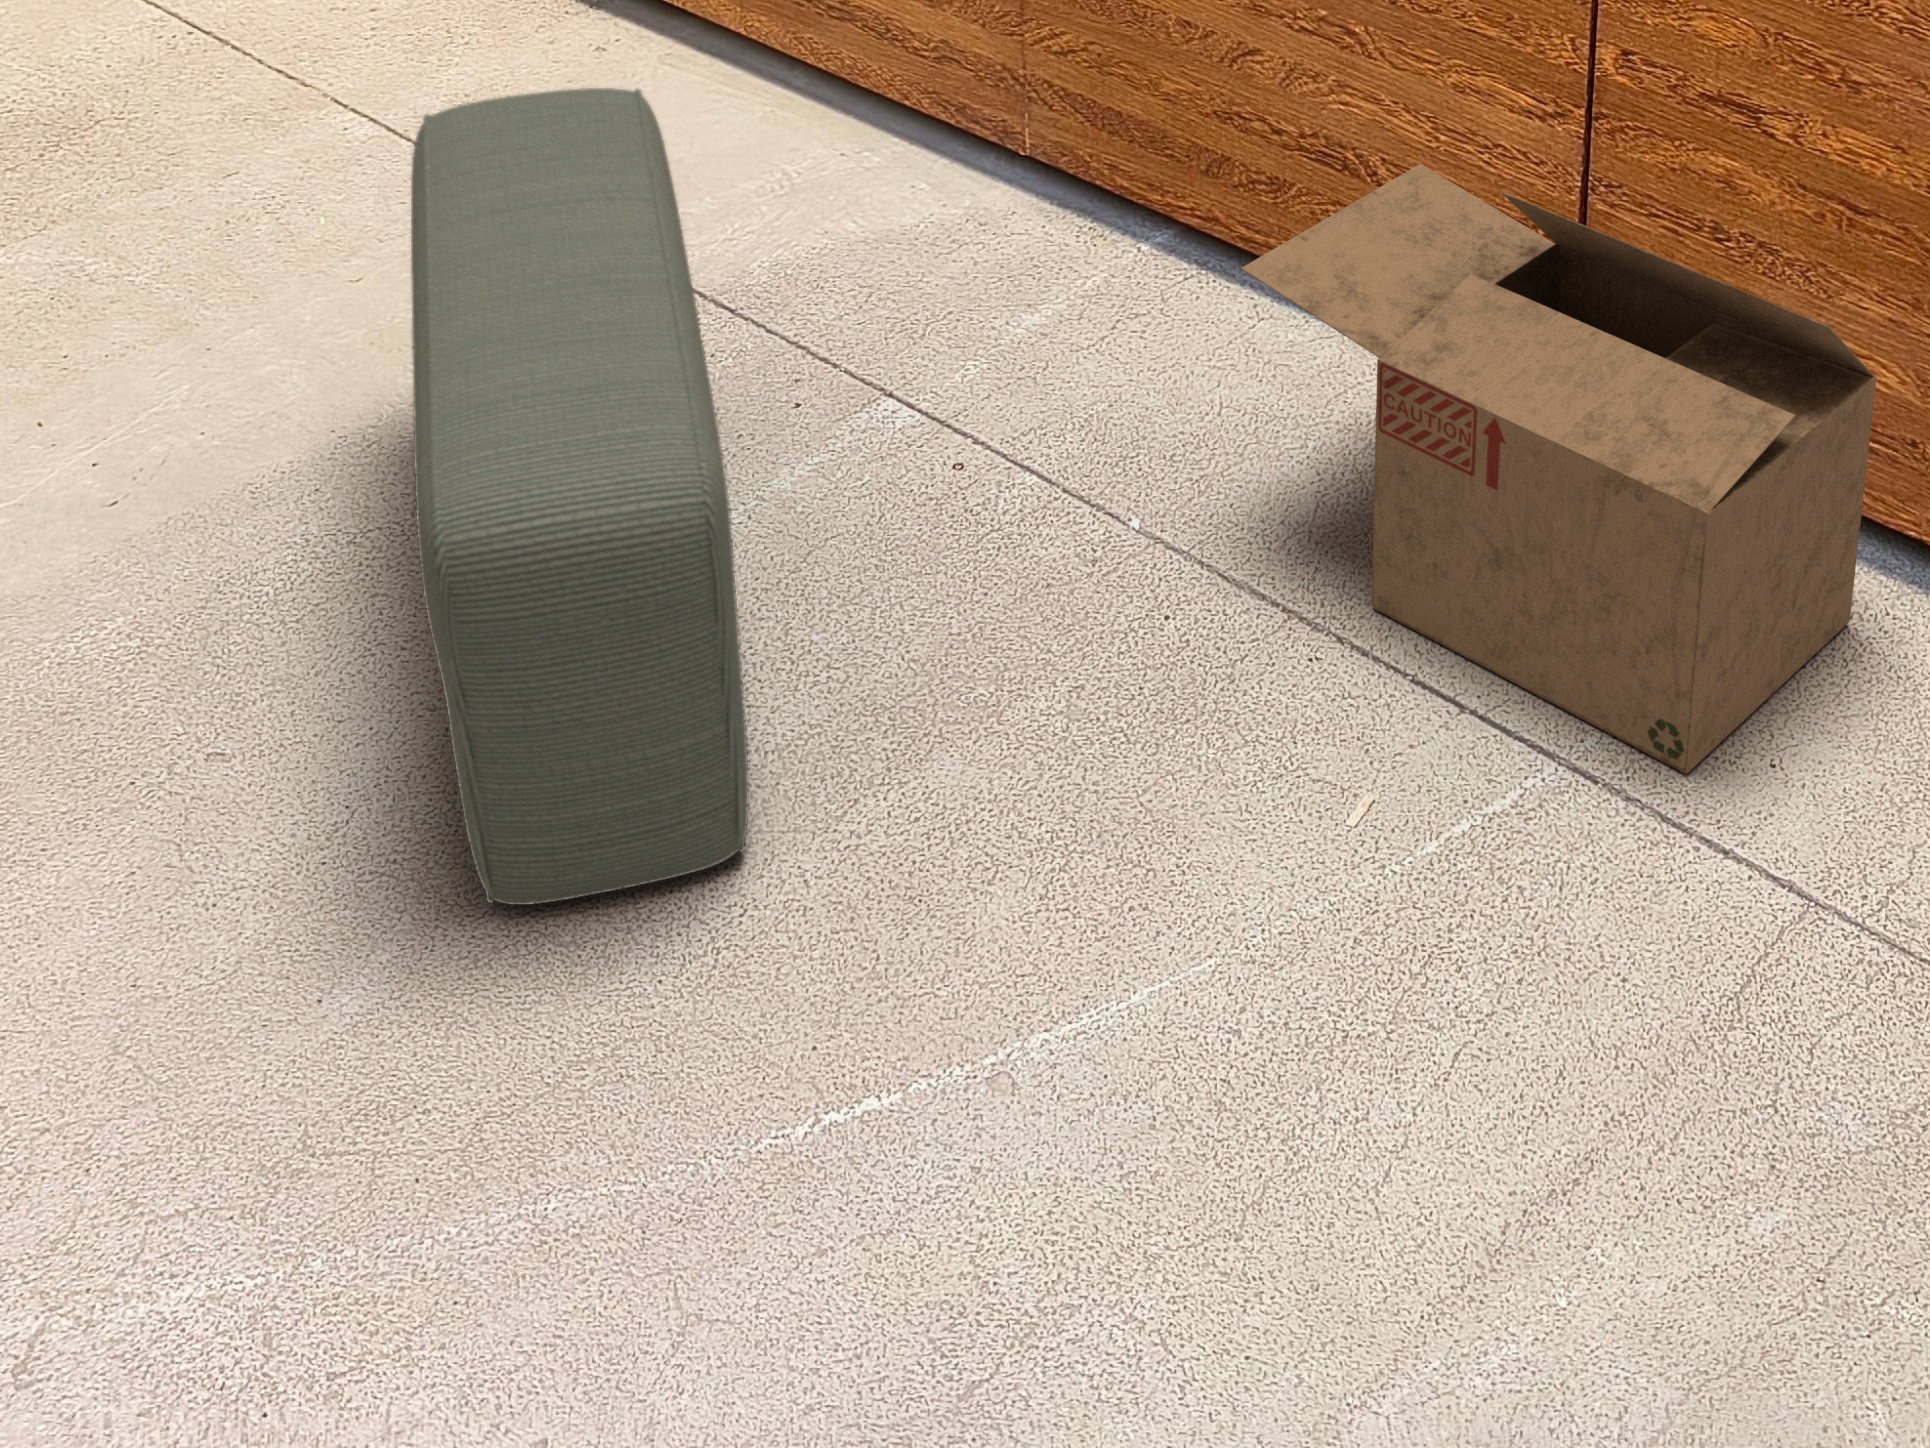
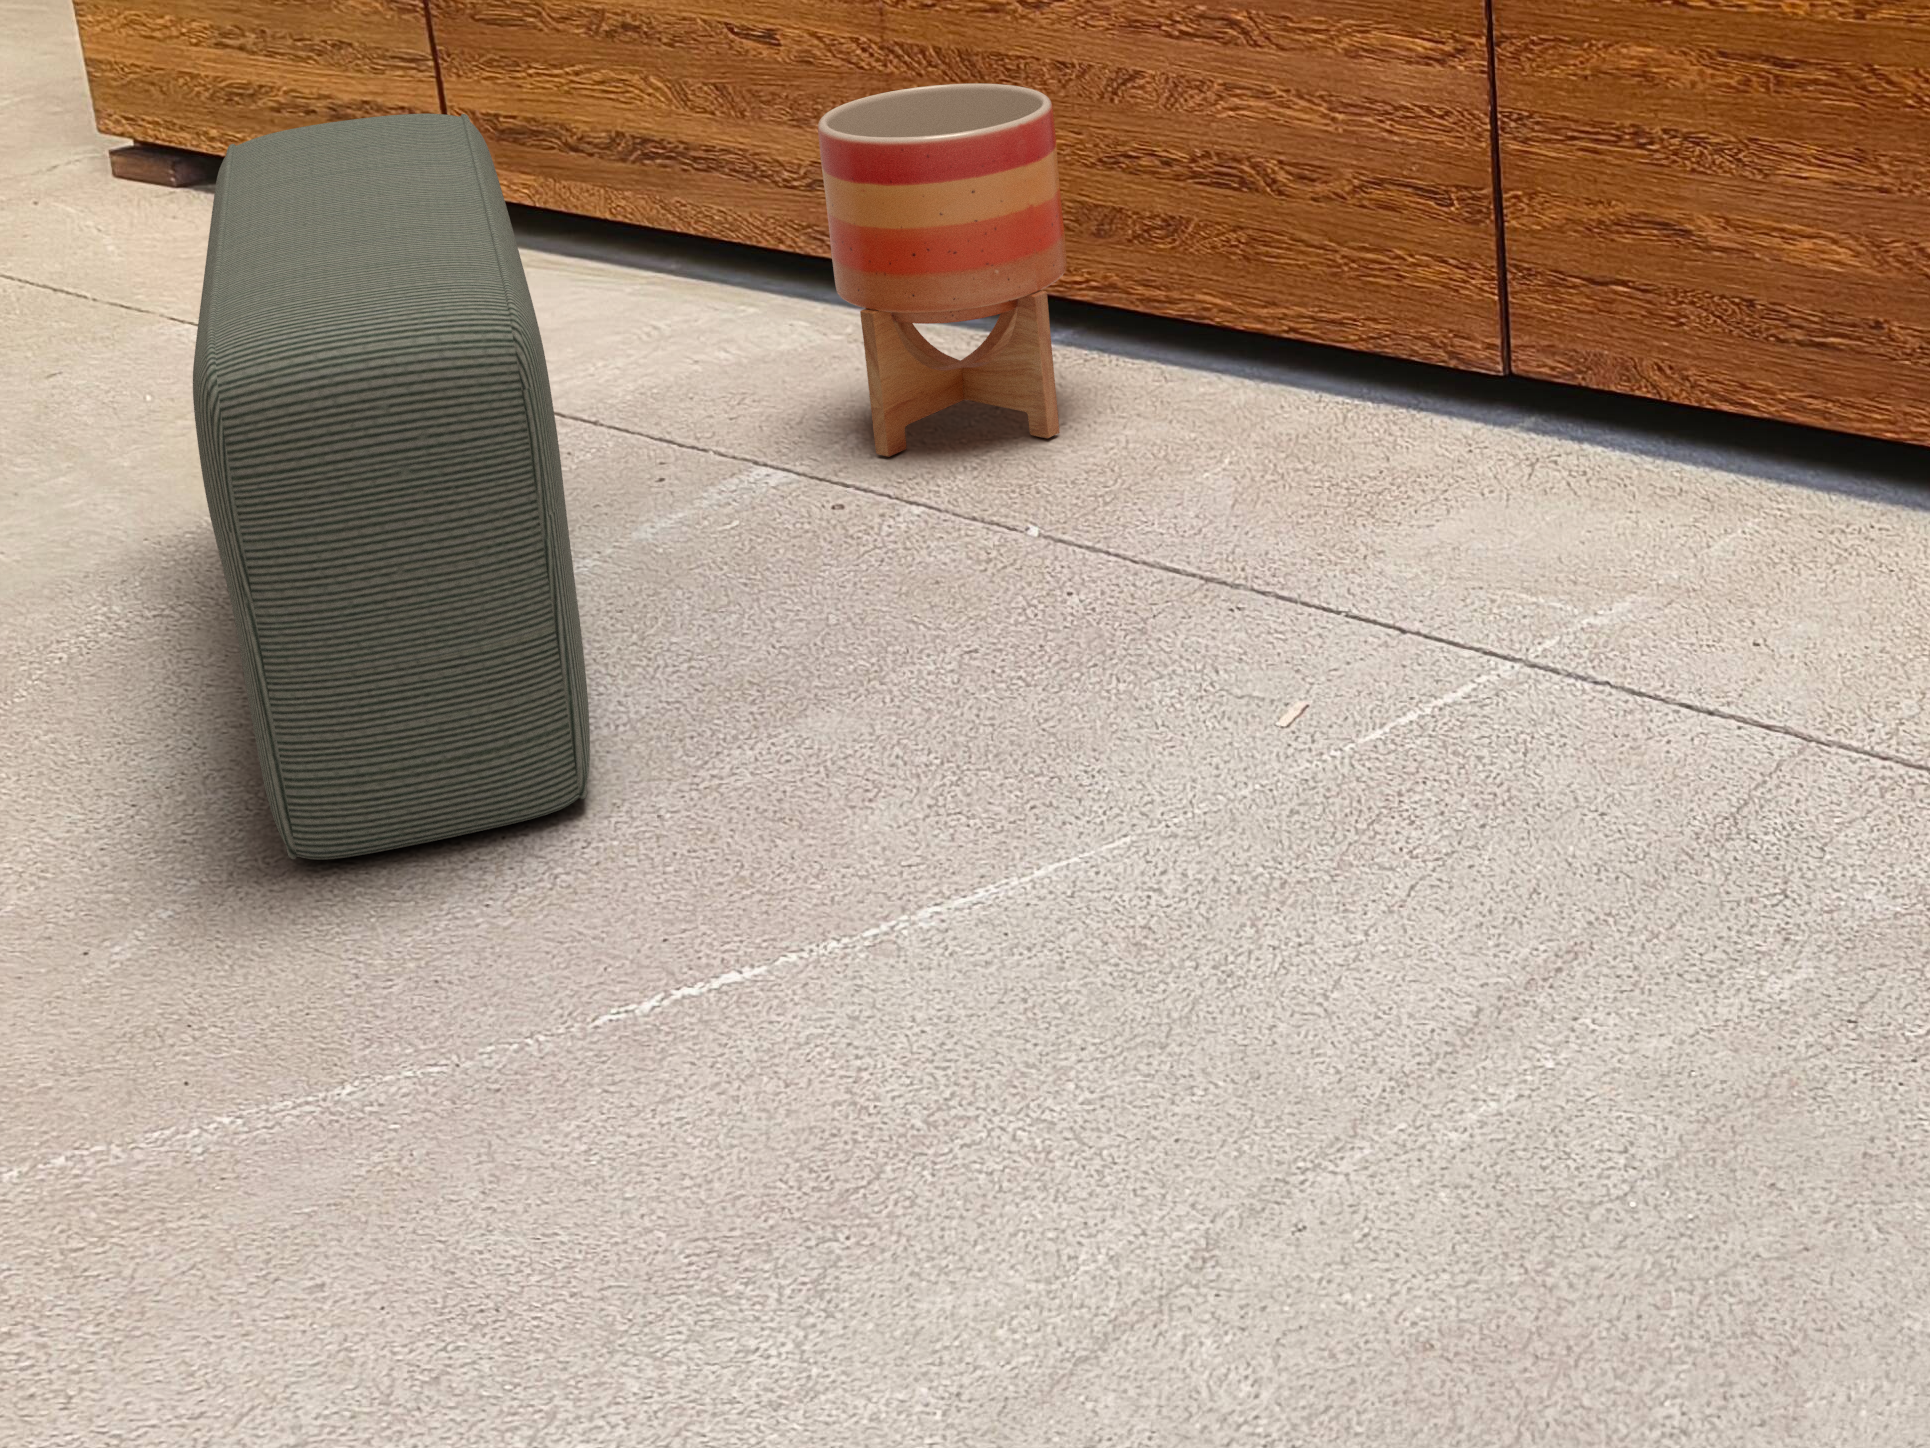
planter: none [961,39,1179,392] -> present [818,84,1067,457]
cardboard box: present [1241,164,1877,774] -> none [1122,94,1833,661]

